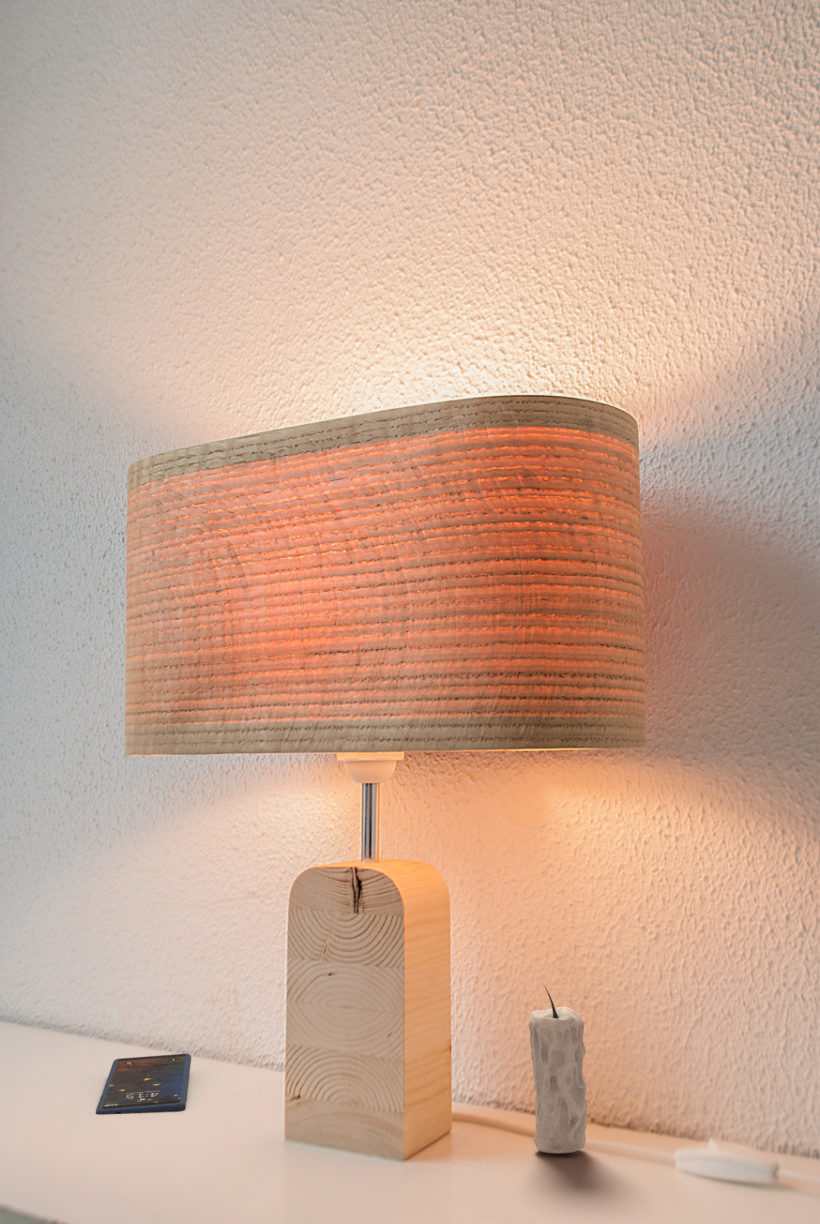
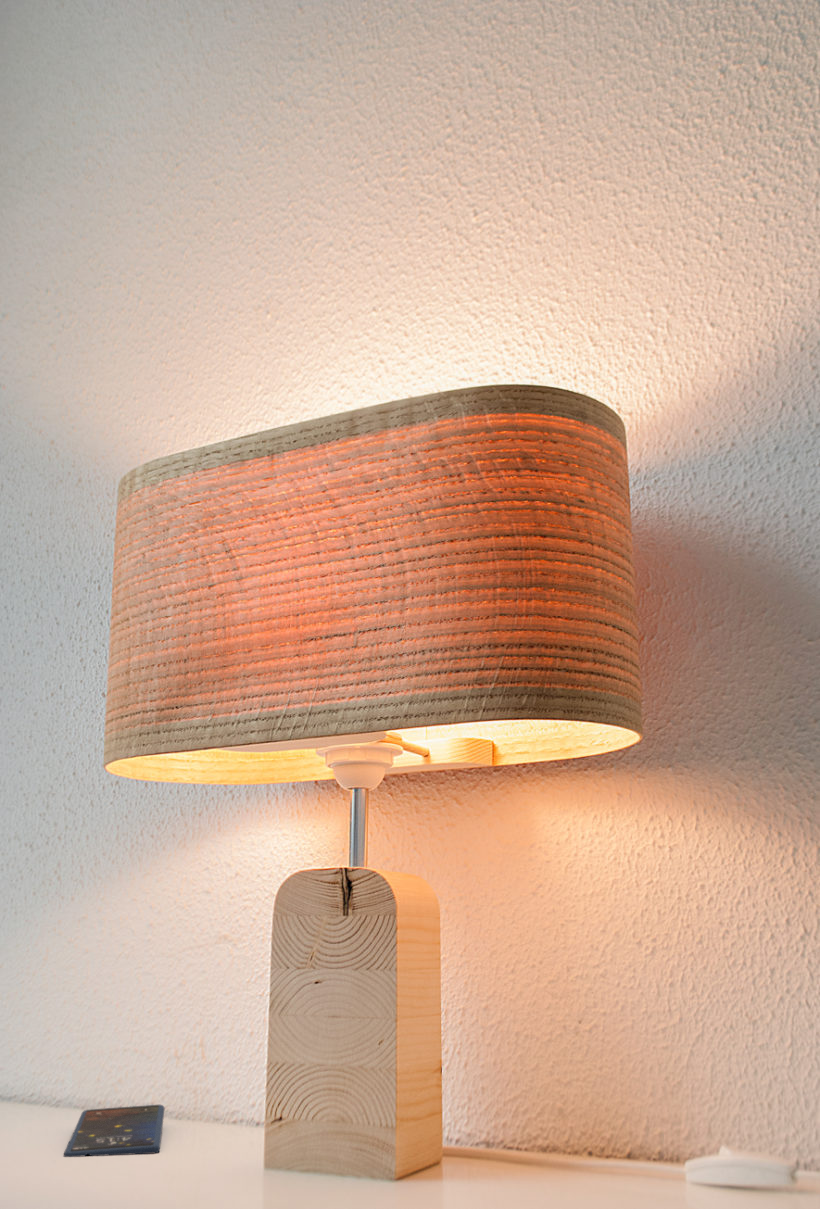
candle: present [529,989,588,1153] -> none [525,996,588,1179]

